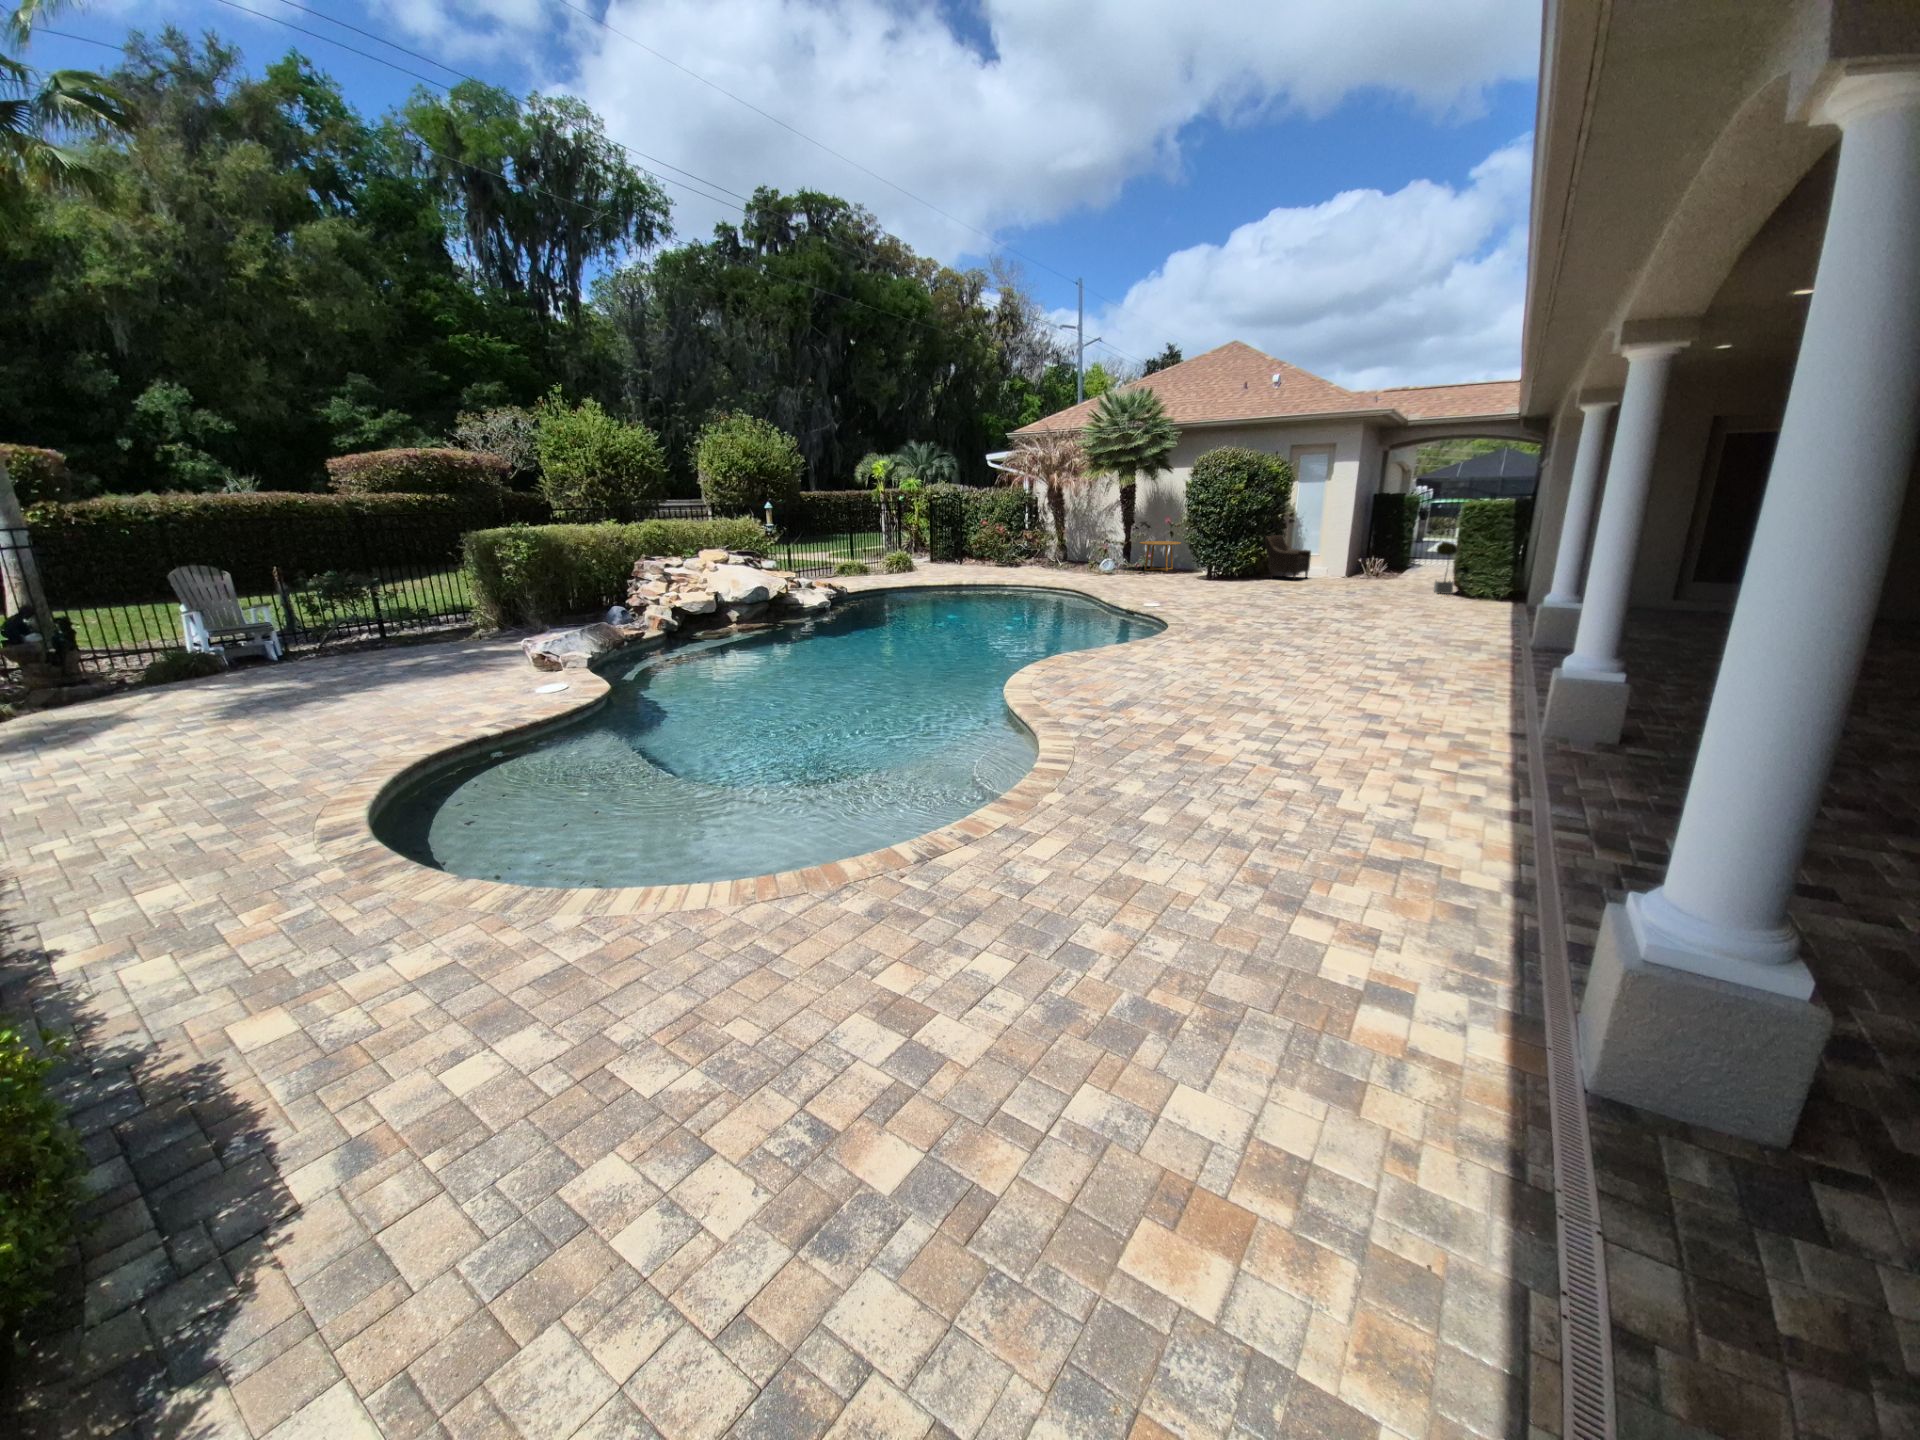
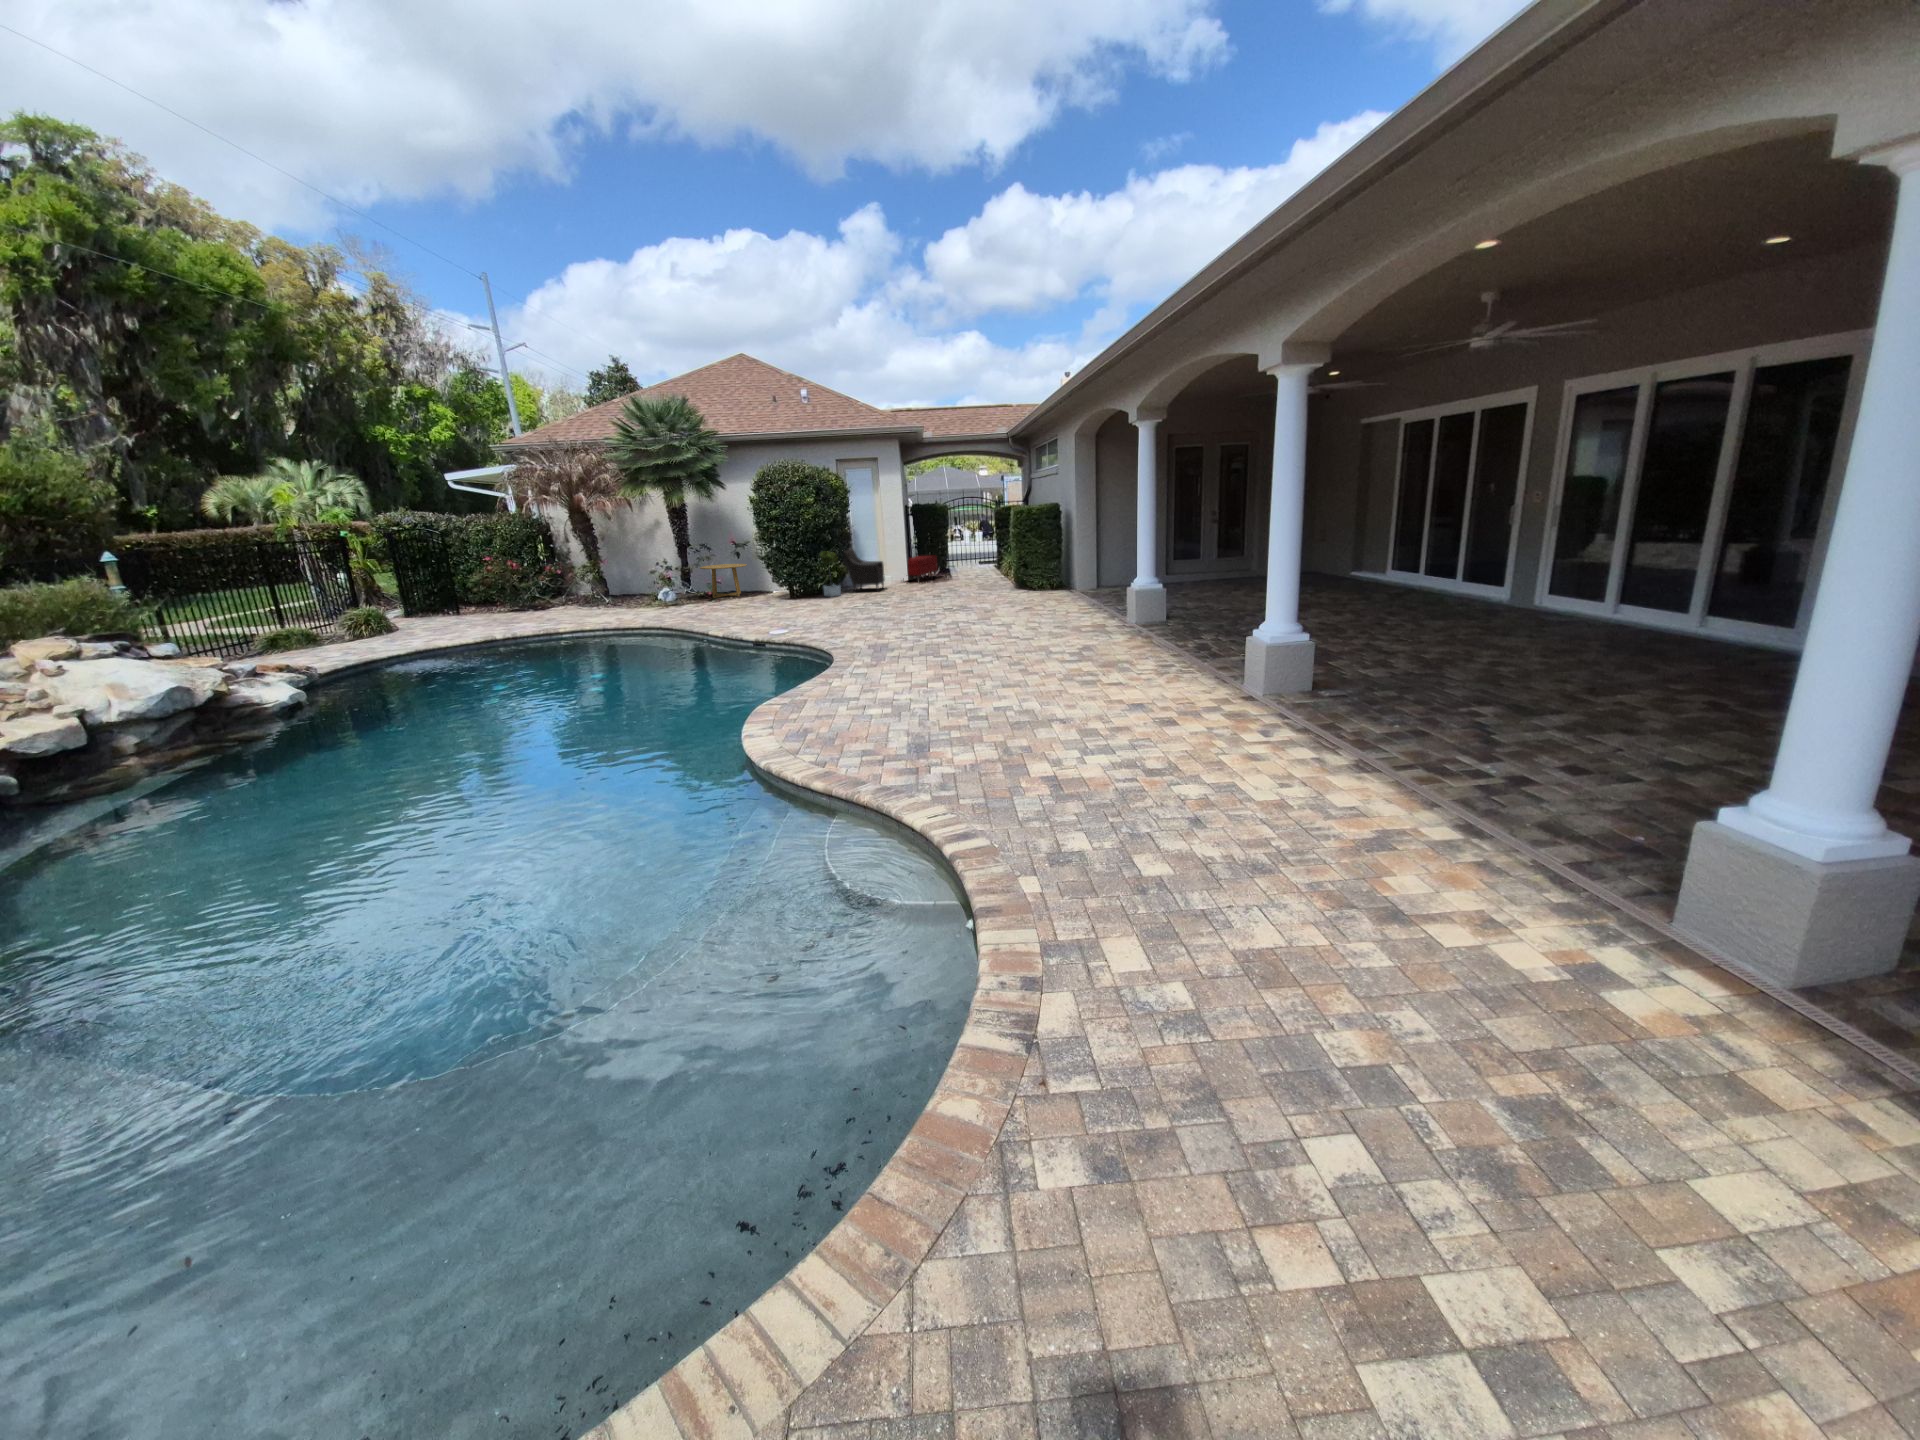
potted tree: present [1434,541,1458,594] -> present [820,551,841,597]
bench: none [1335,548,1389,576] -> present [908,556,937,581]

